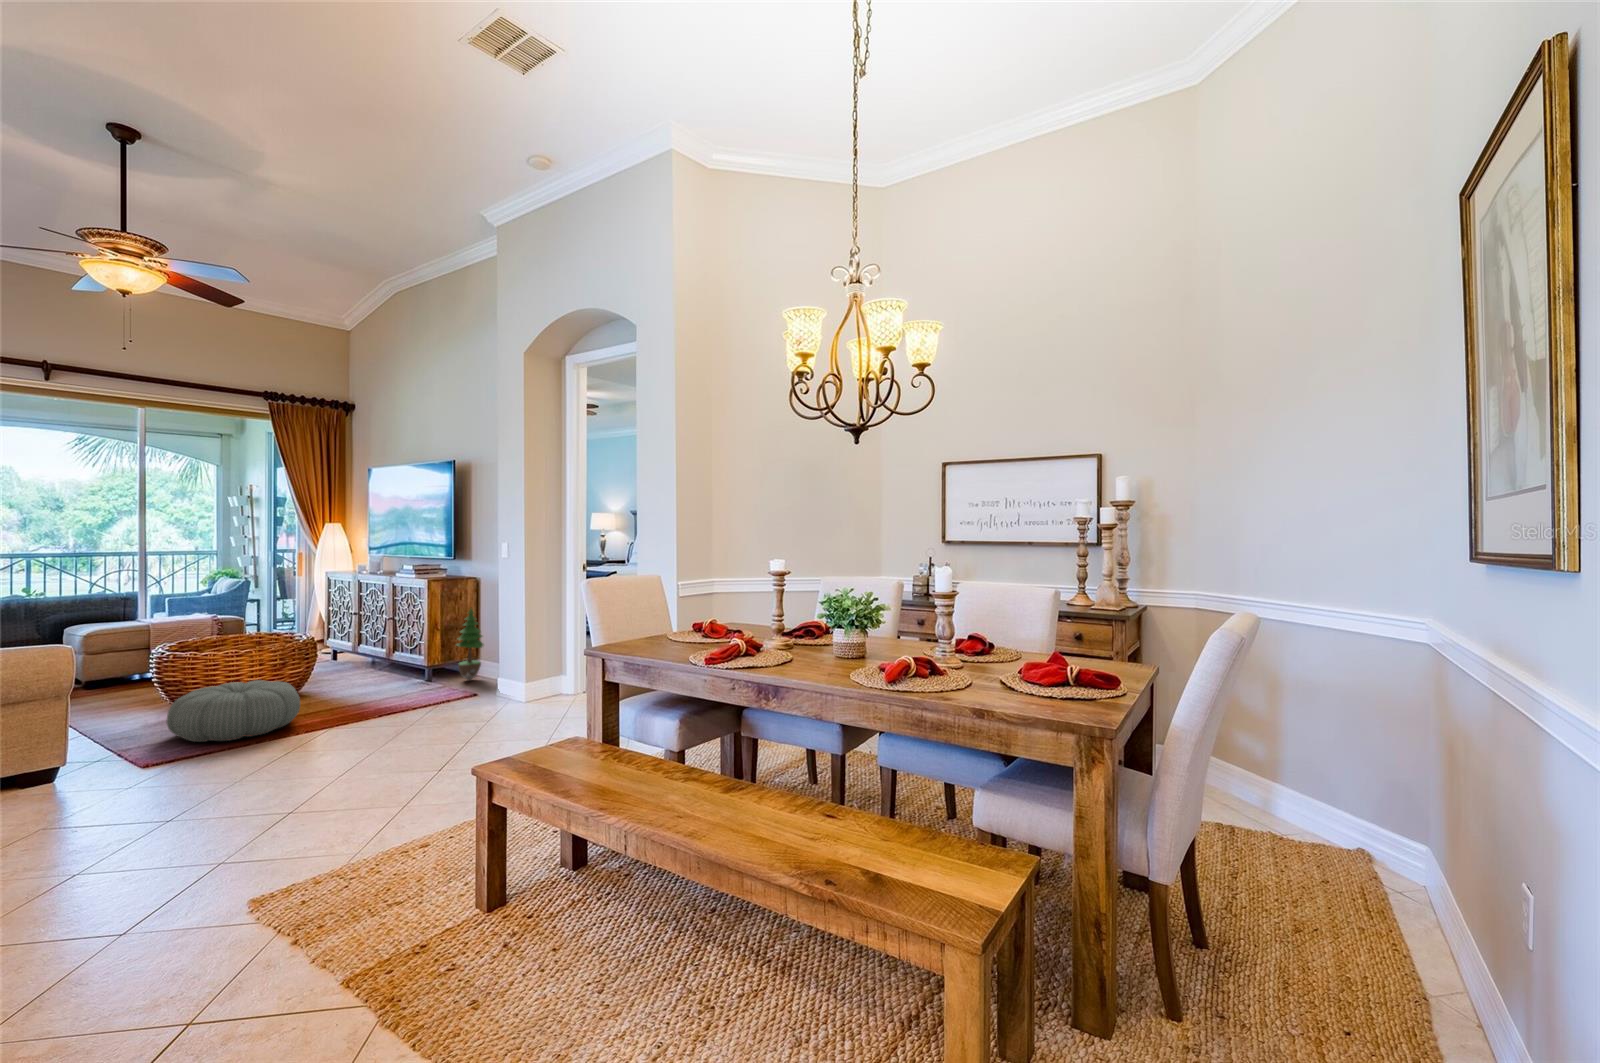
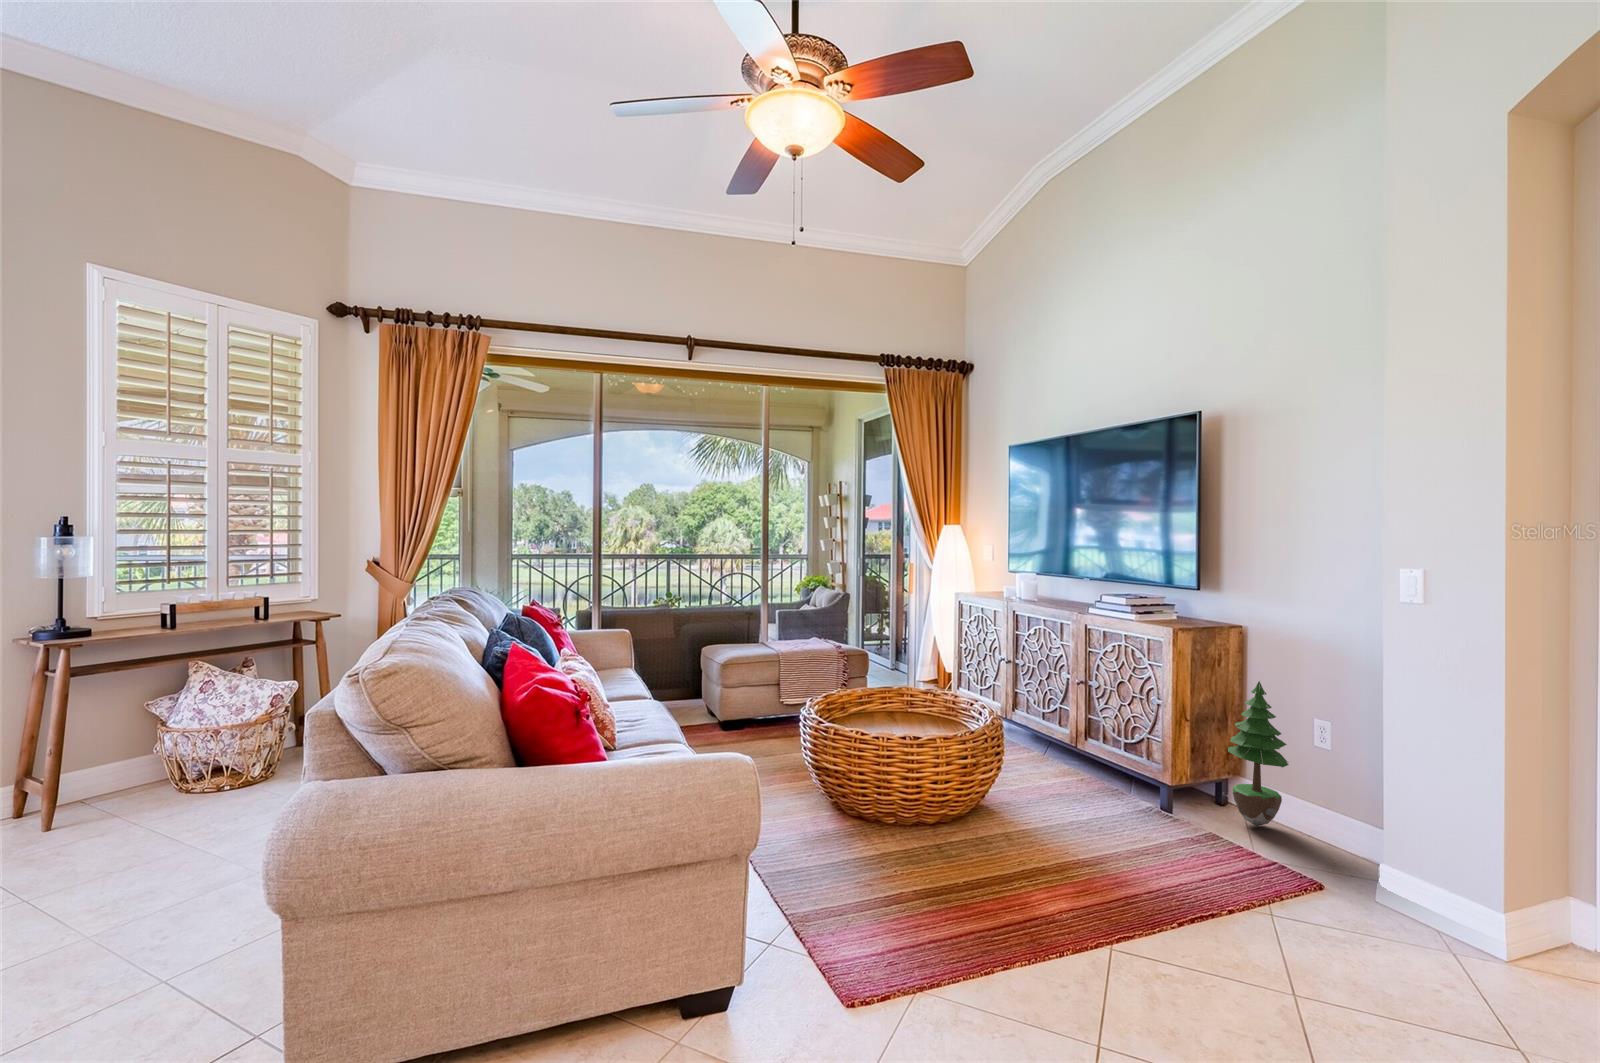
pouf: present [166,680,300,742] -> none [864,803,1058,949]

